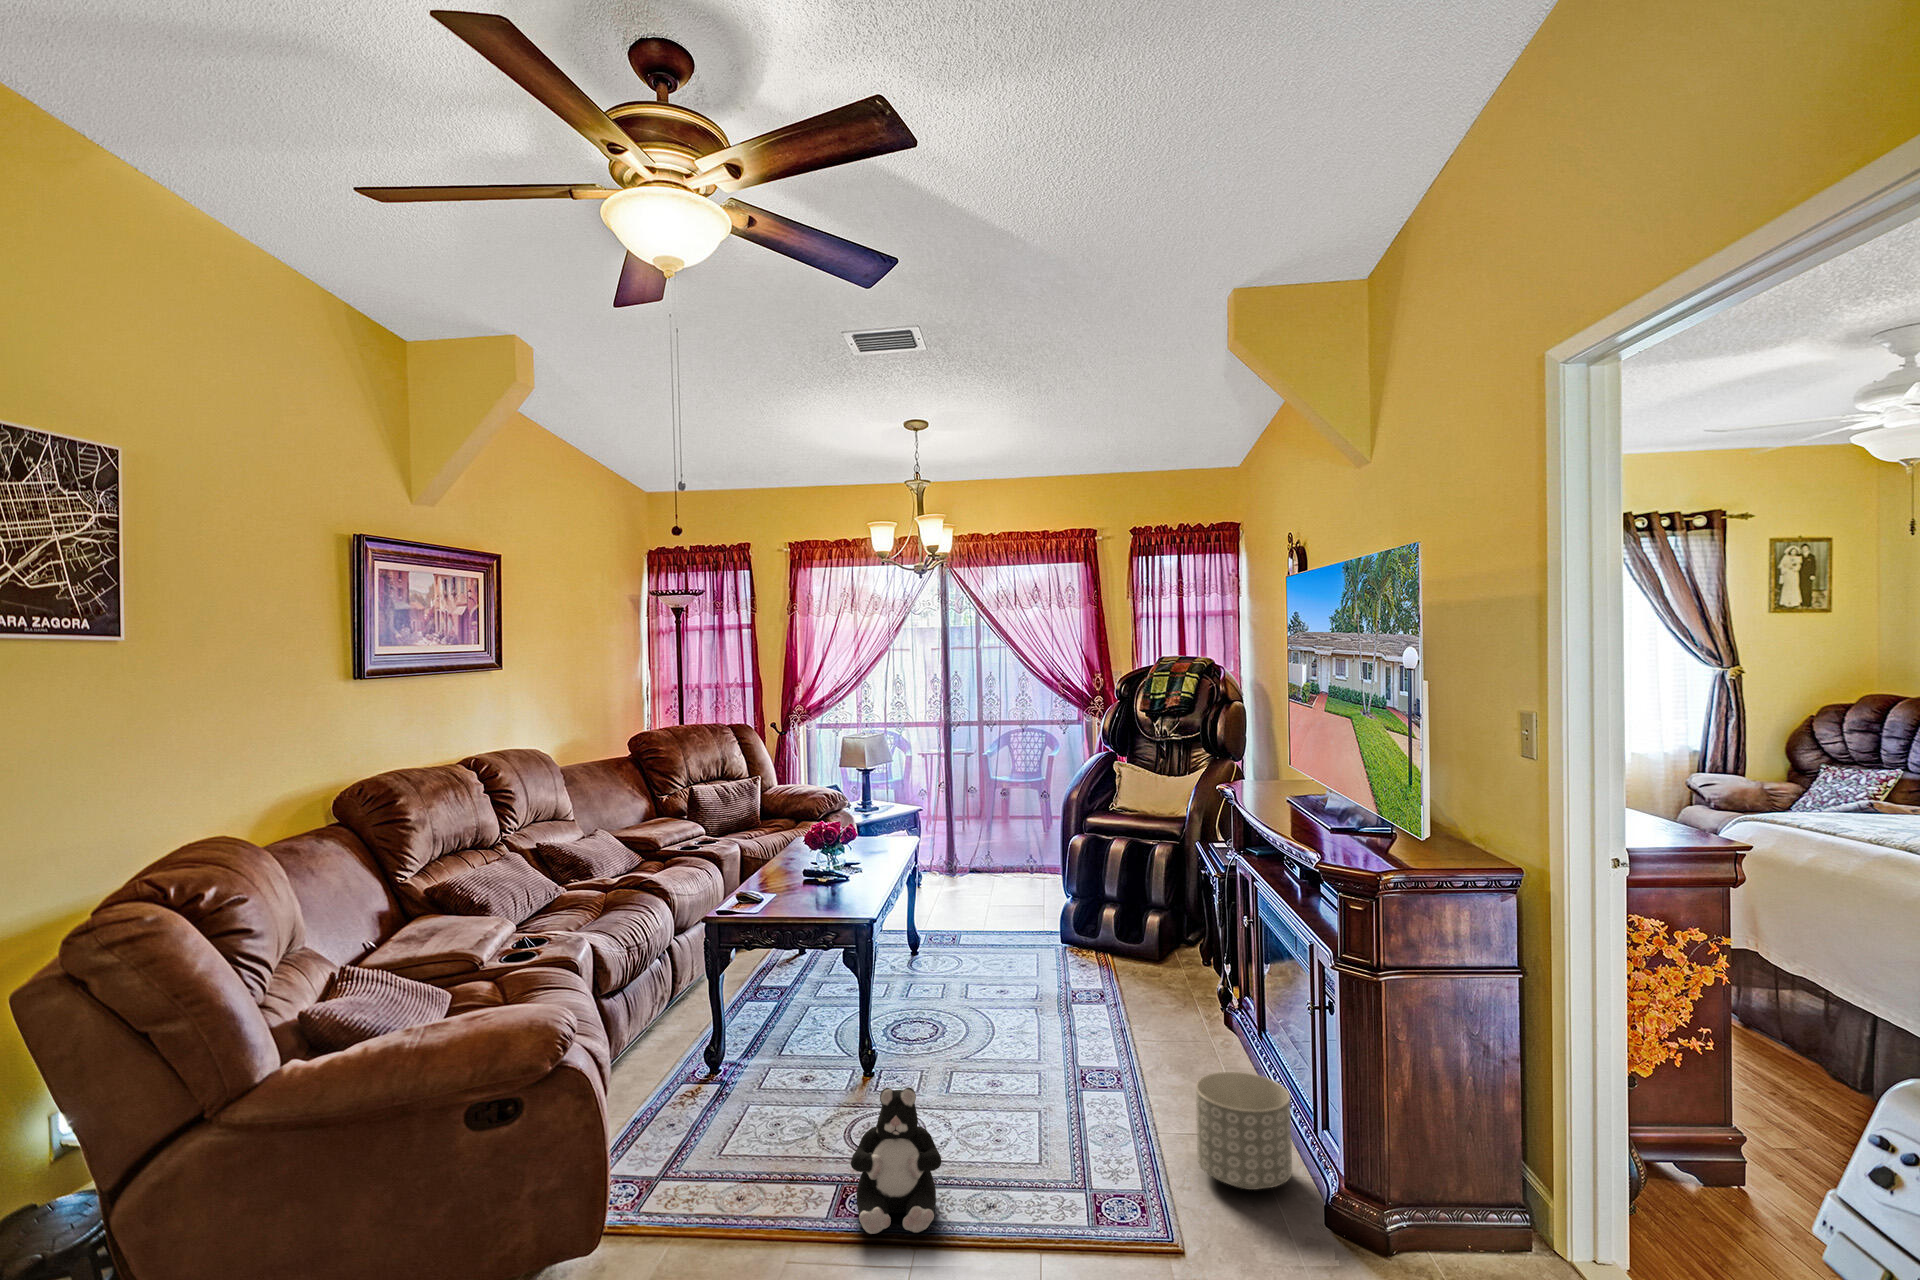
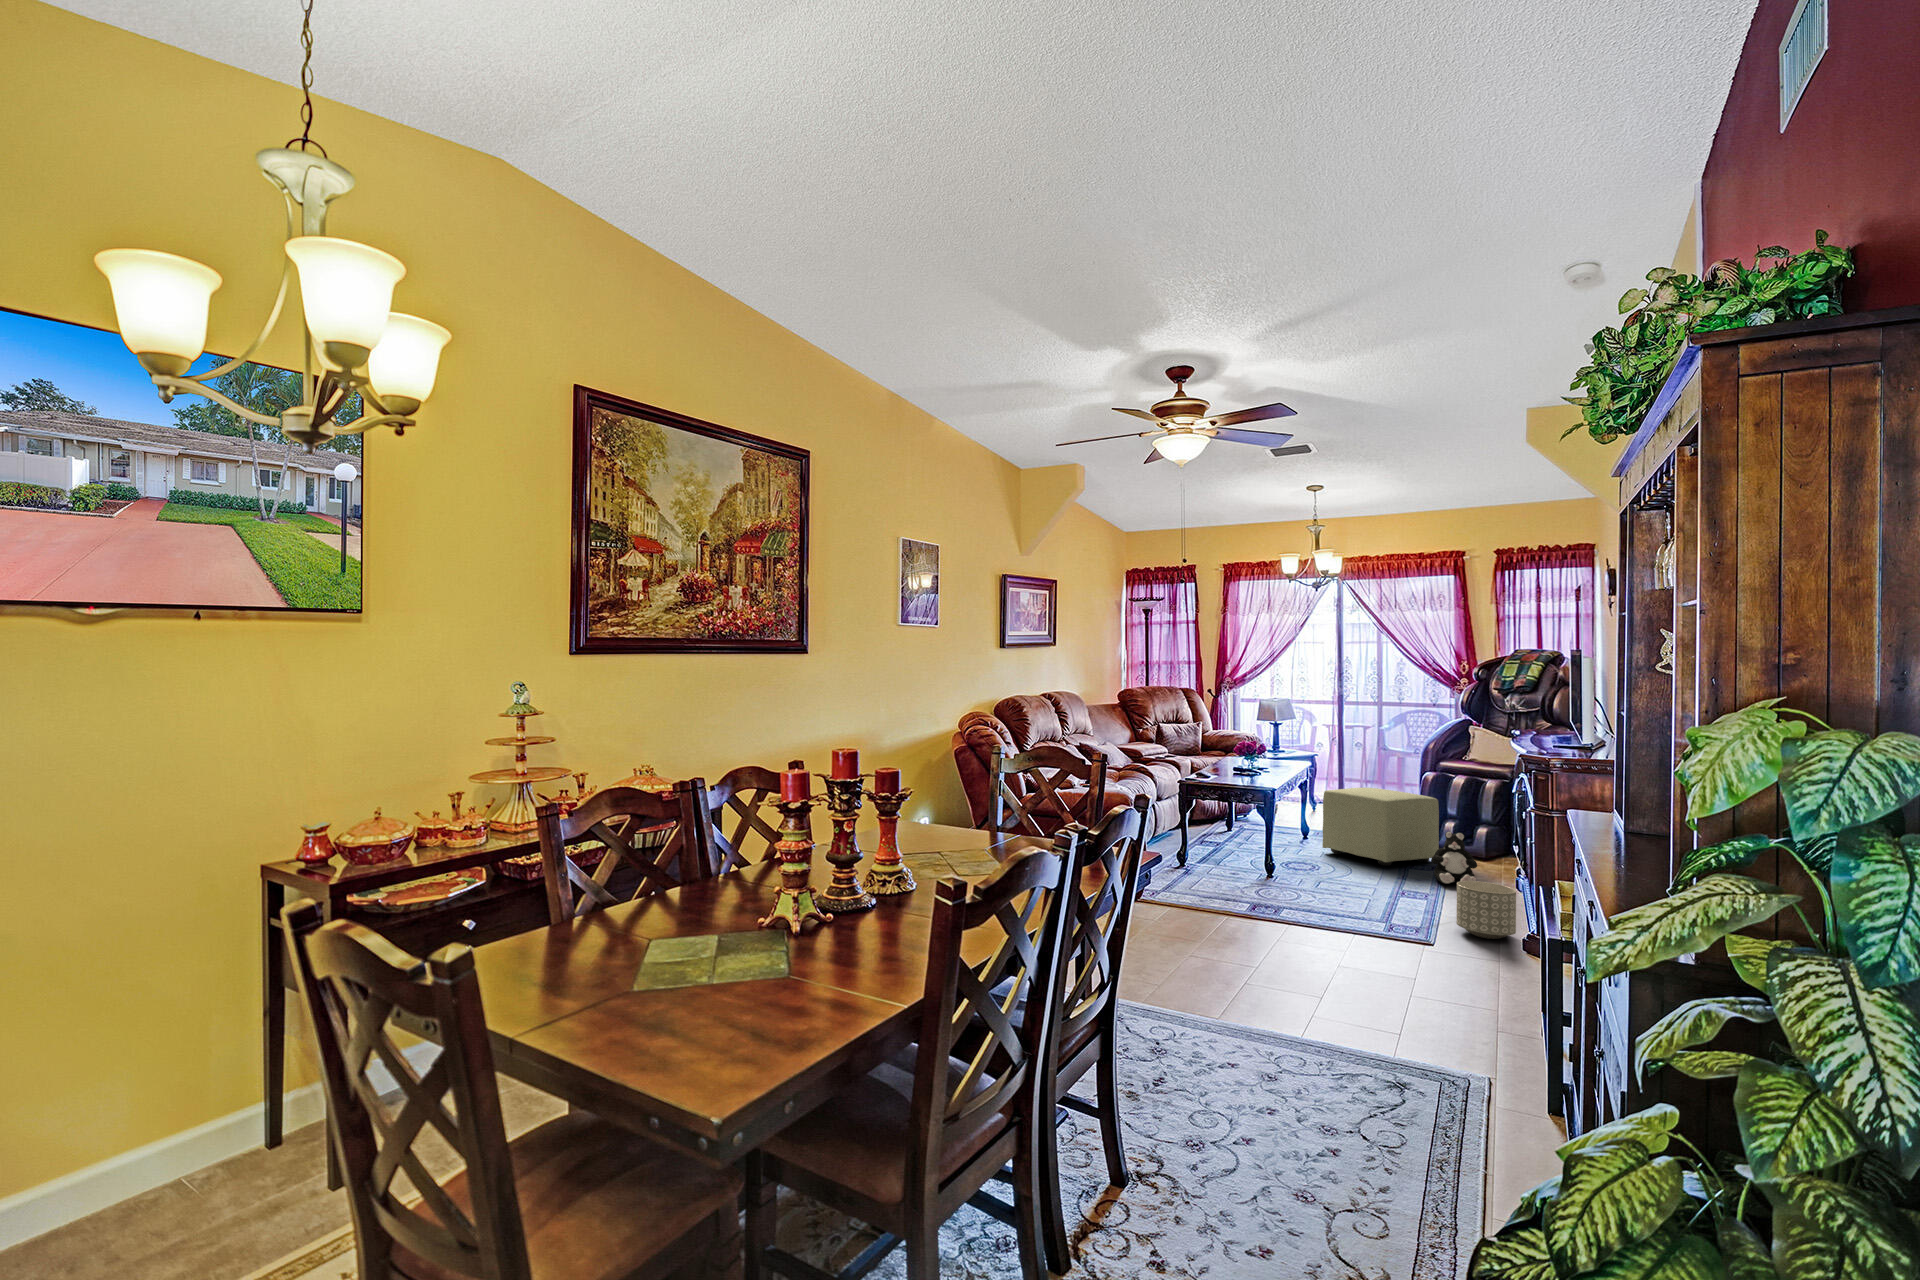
ottoman: none [945,871,1104,1005] -> present [1322,788,1439,866]
plush toy: present [851,1087,942,1234] -> present [1431,832,1477,884]

